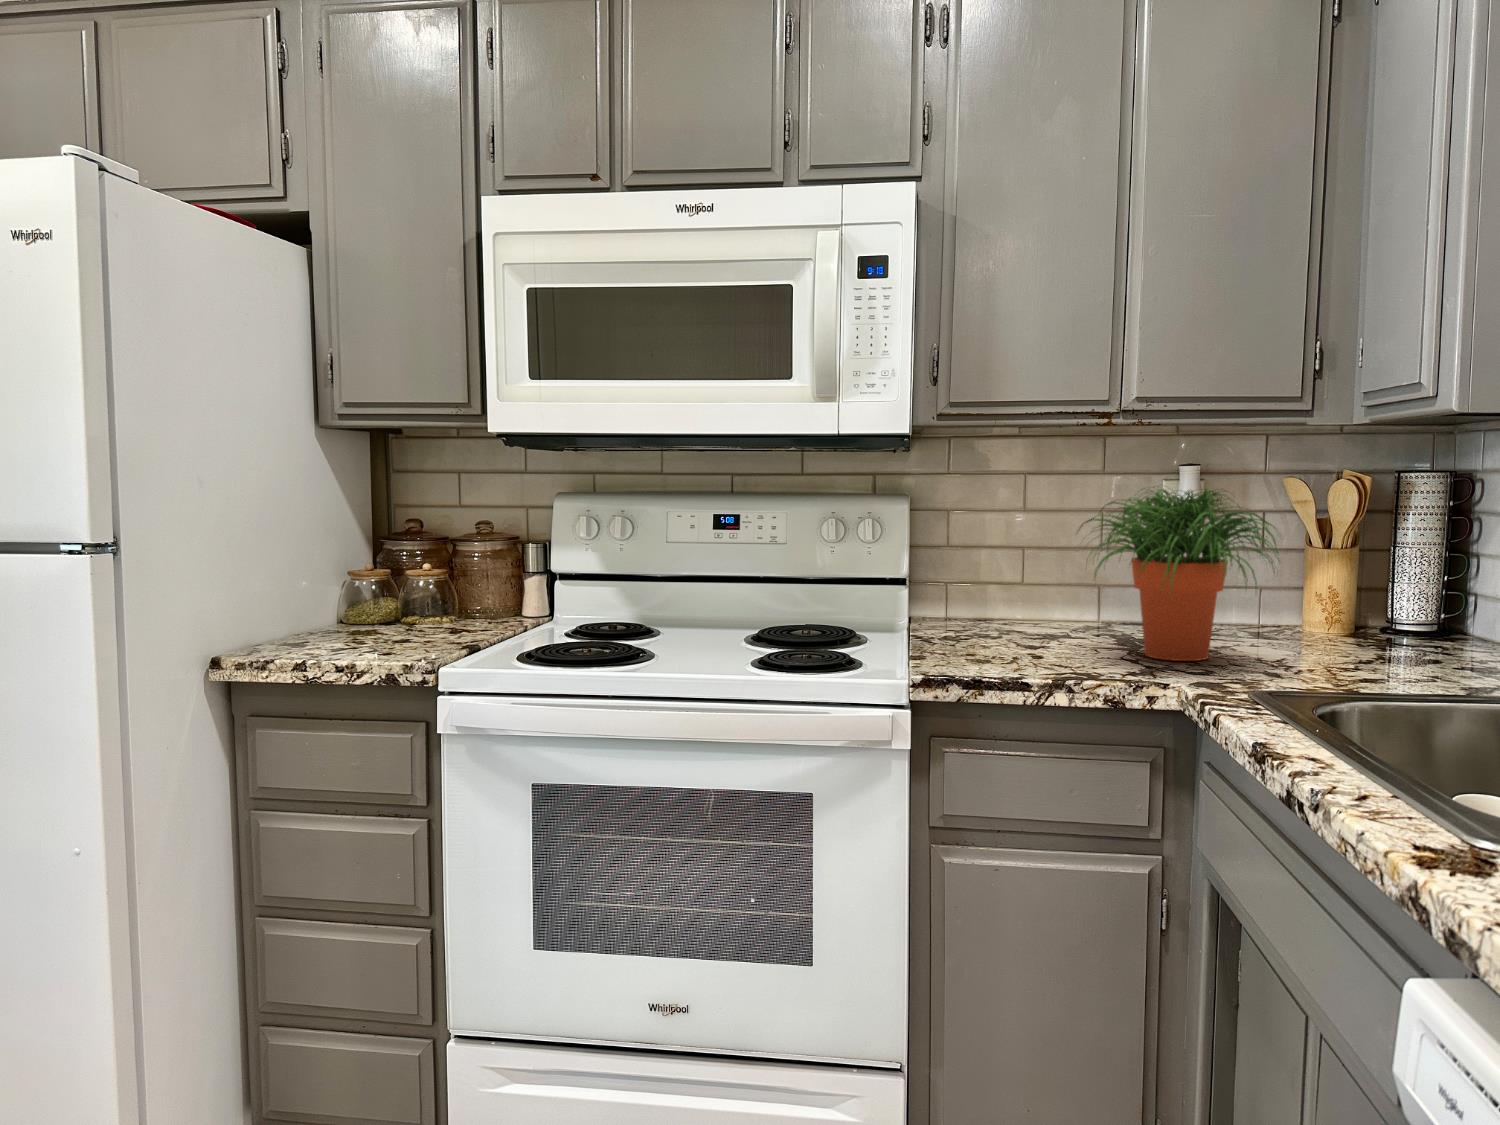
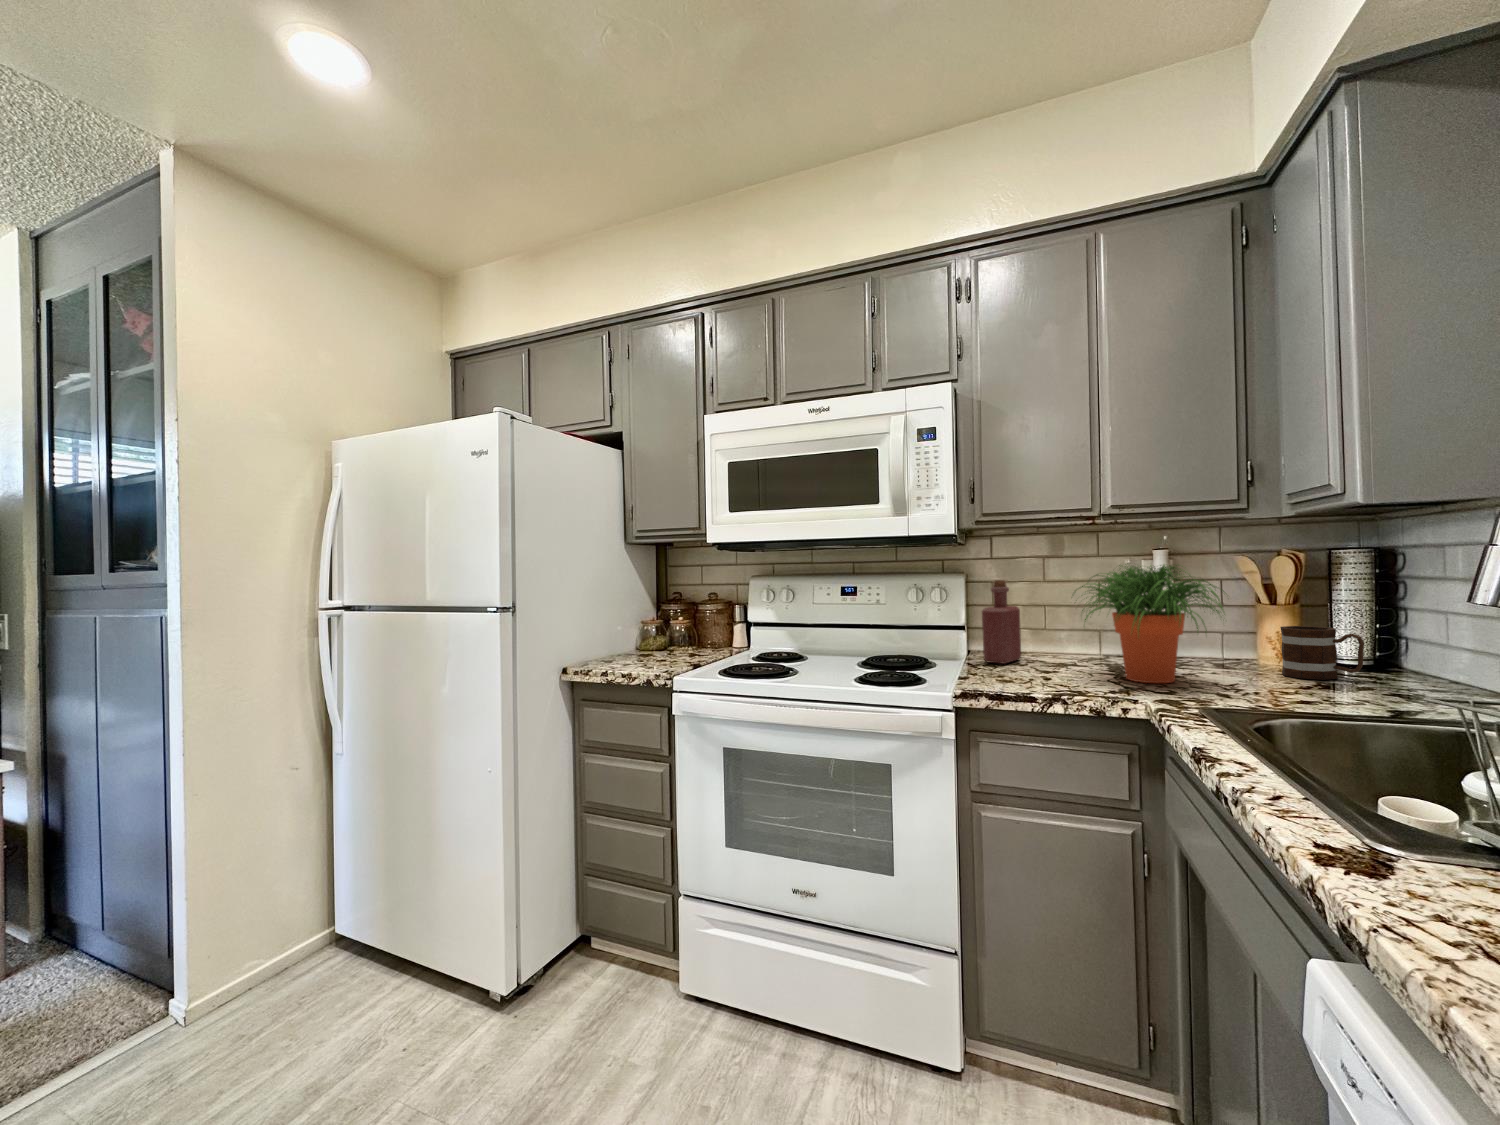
bottle: none [939,507,993,637] -> present [982,580,1021,664]
mug: none [1335,578,1434,652] -> present [1280,626,1364,680]

